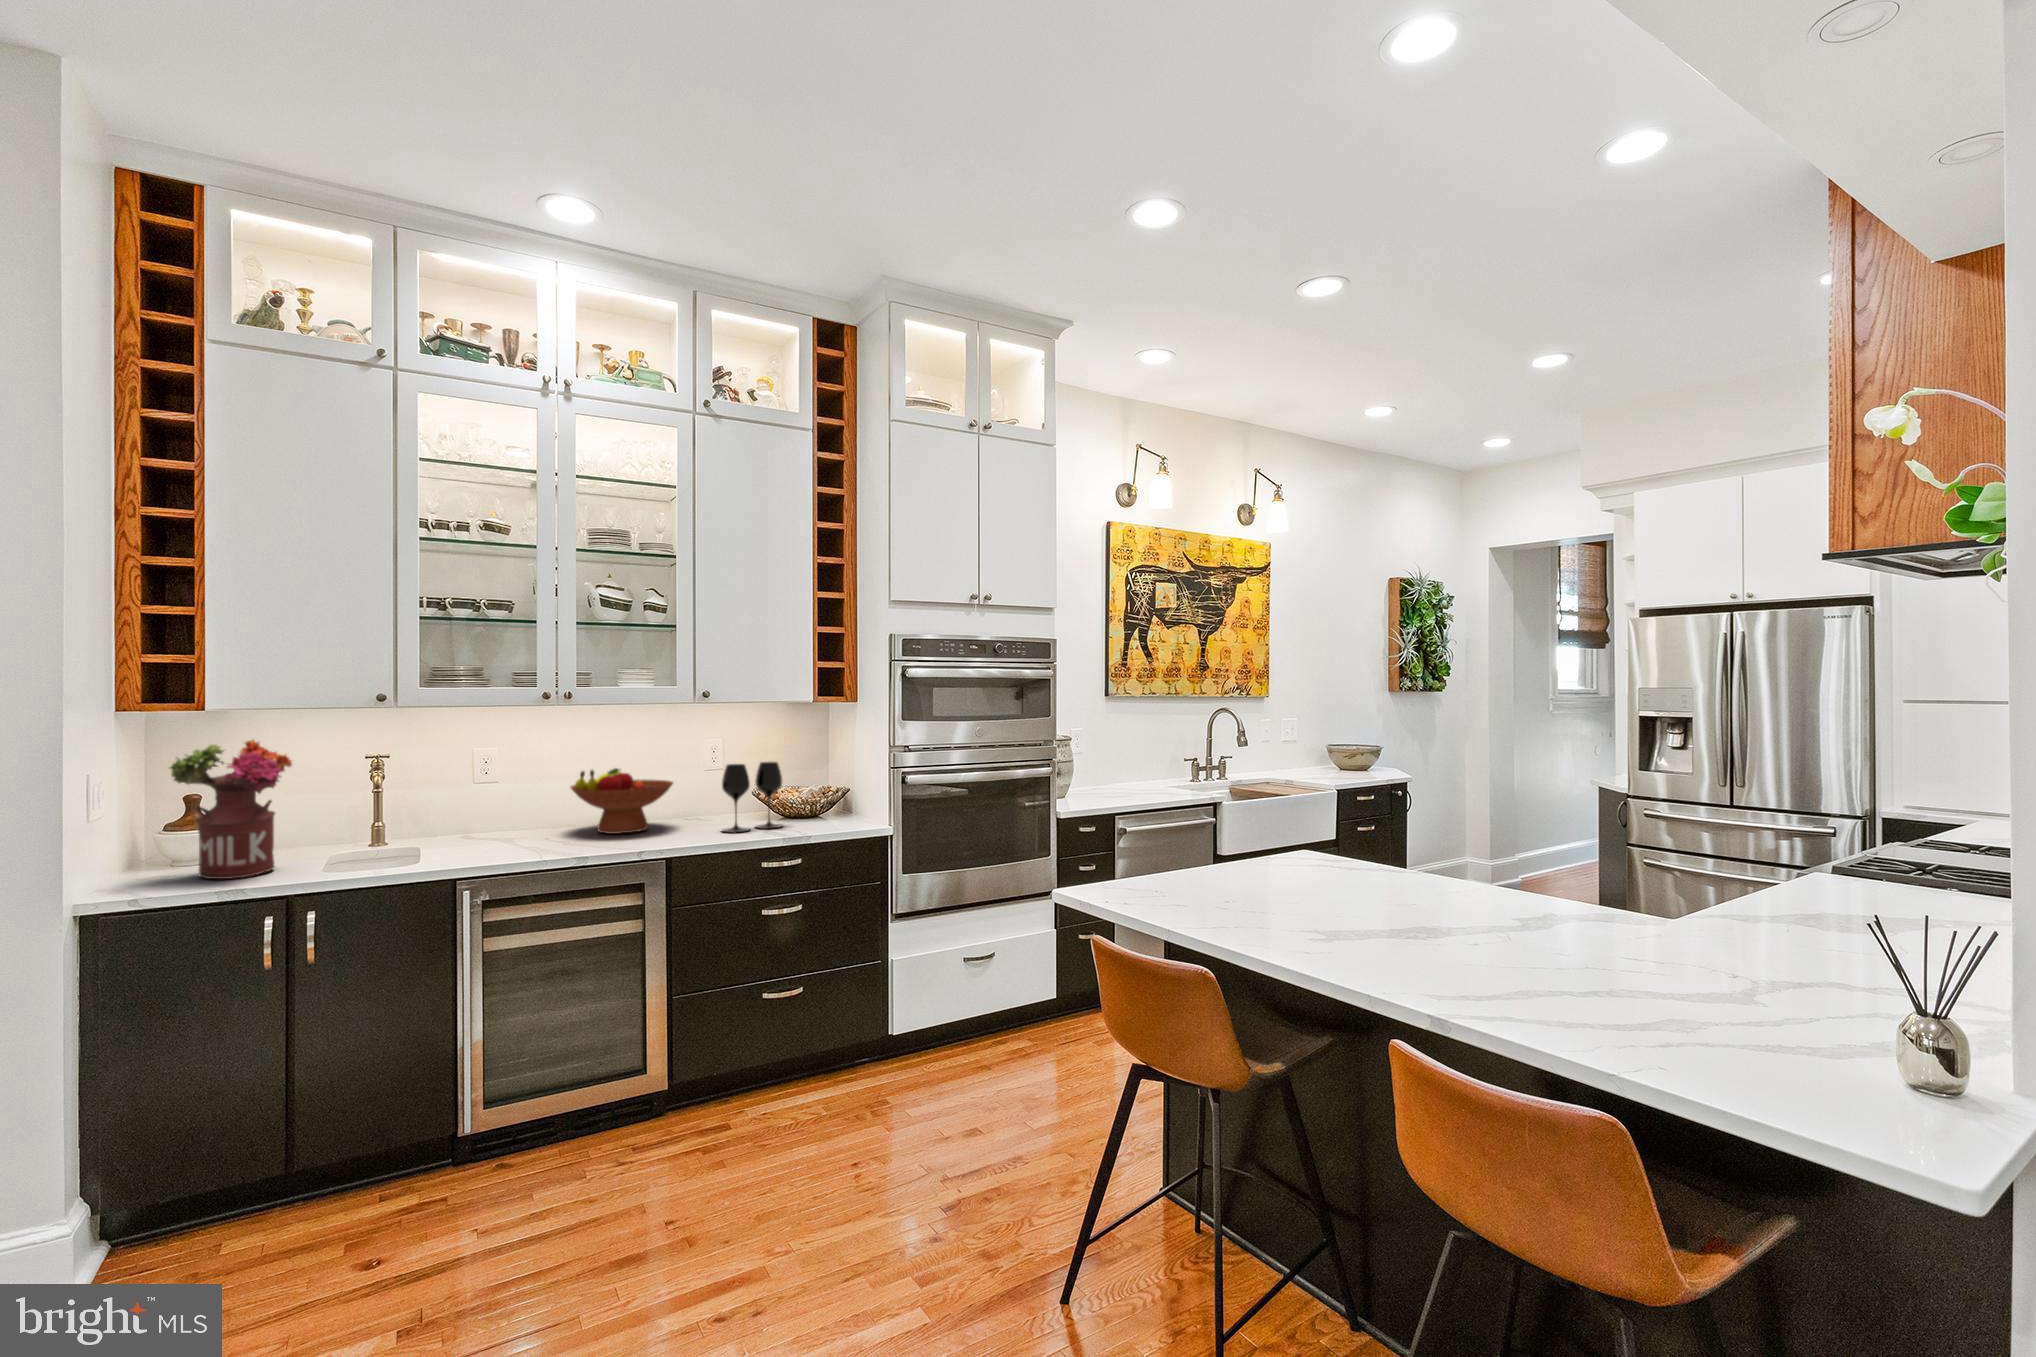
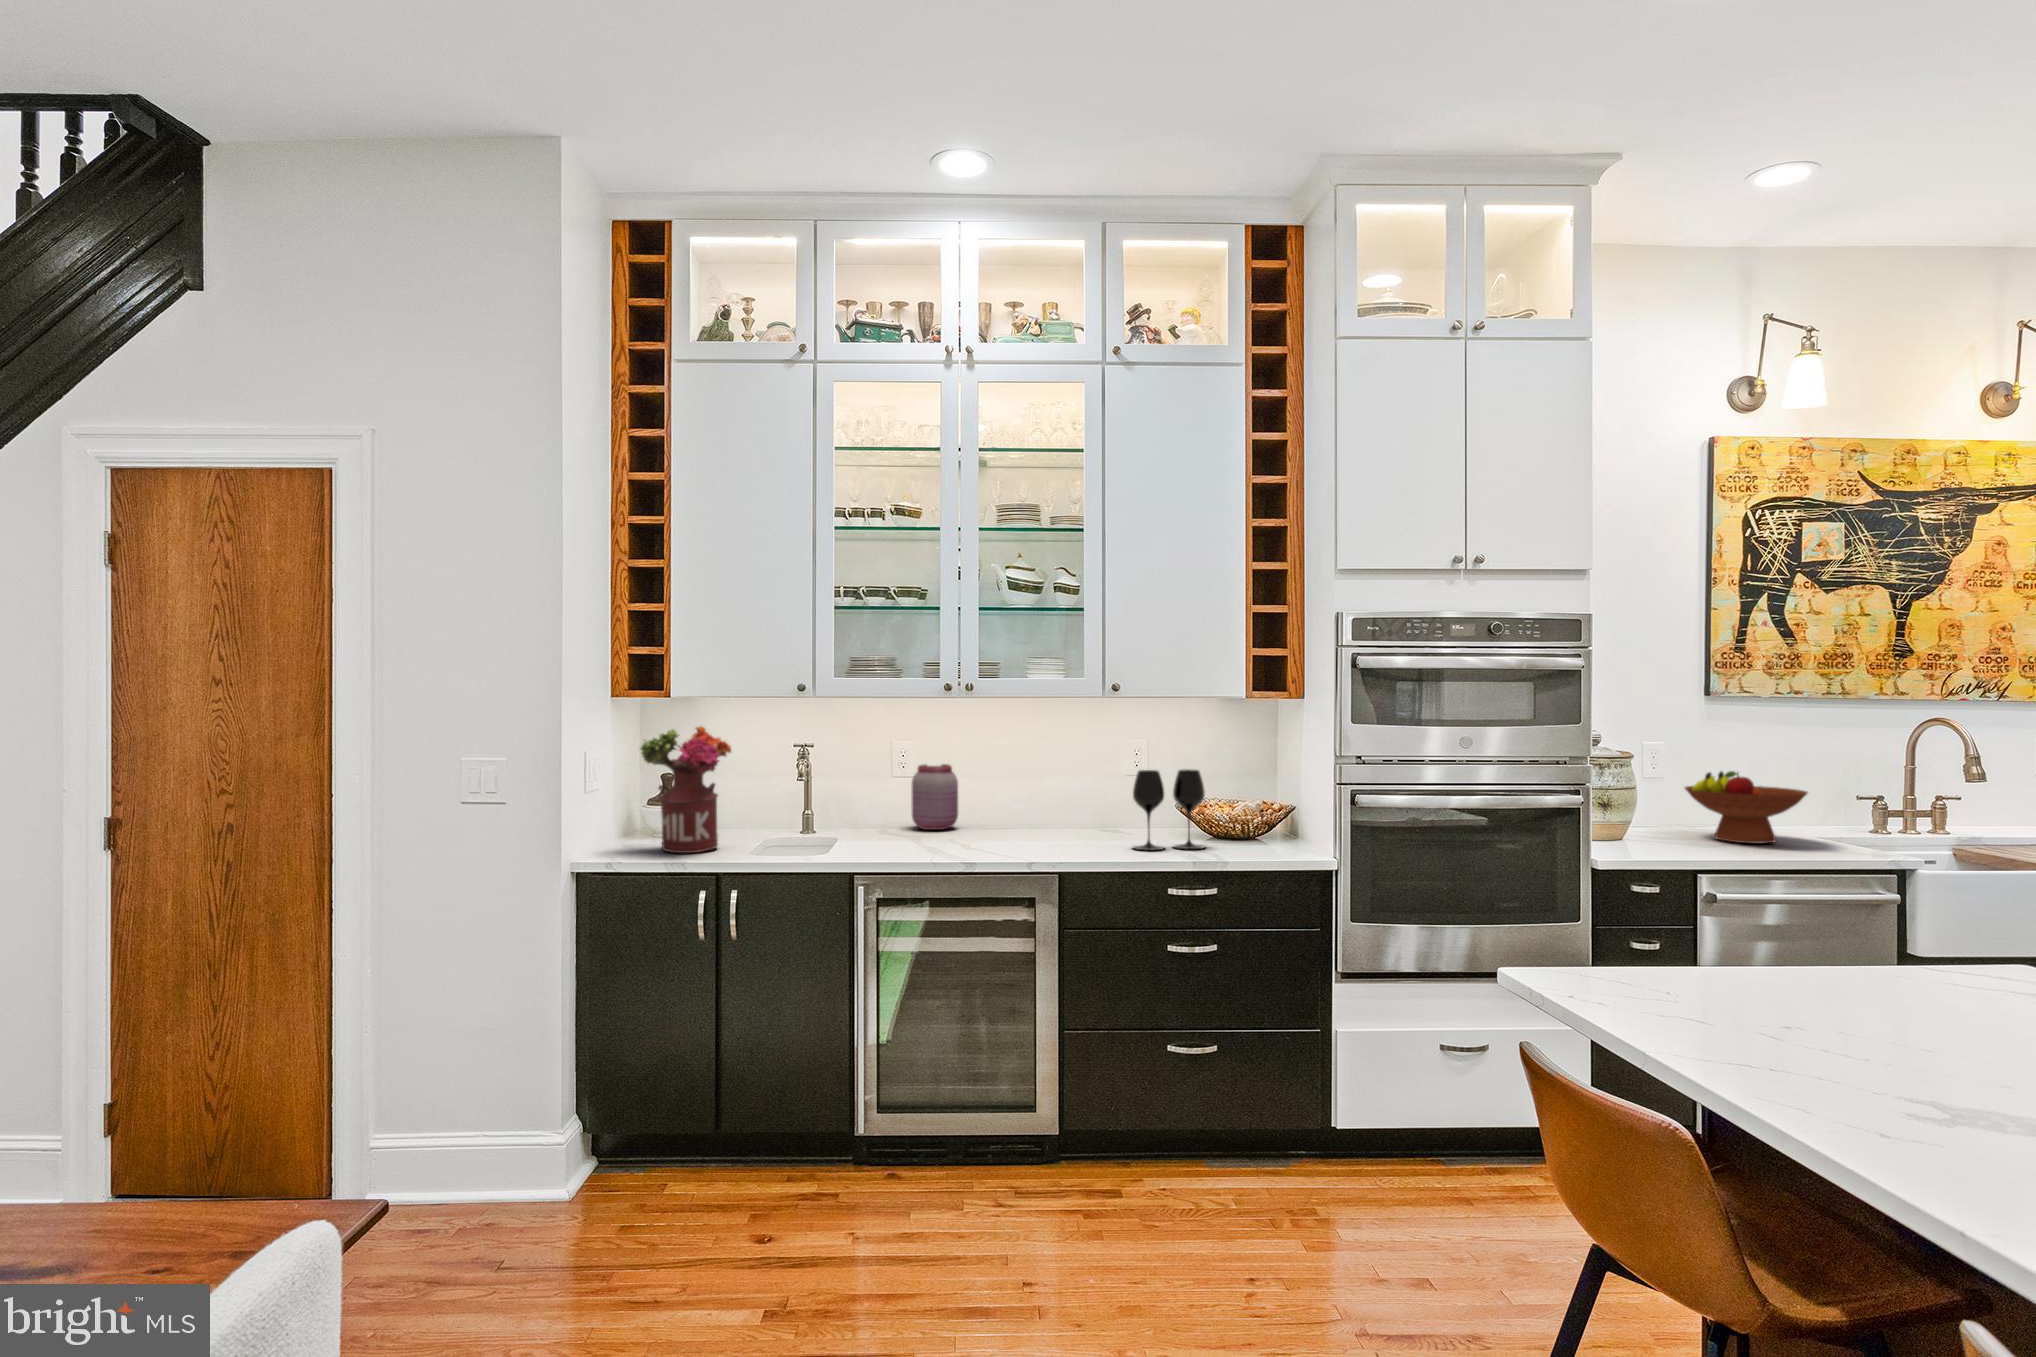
jar: none [489,767,539,830] -> present [912,764,958,830]
fruit bowl: present [571,768,673,834] -> present [1685,771,1808,844]

